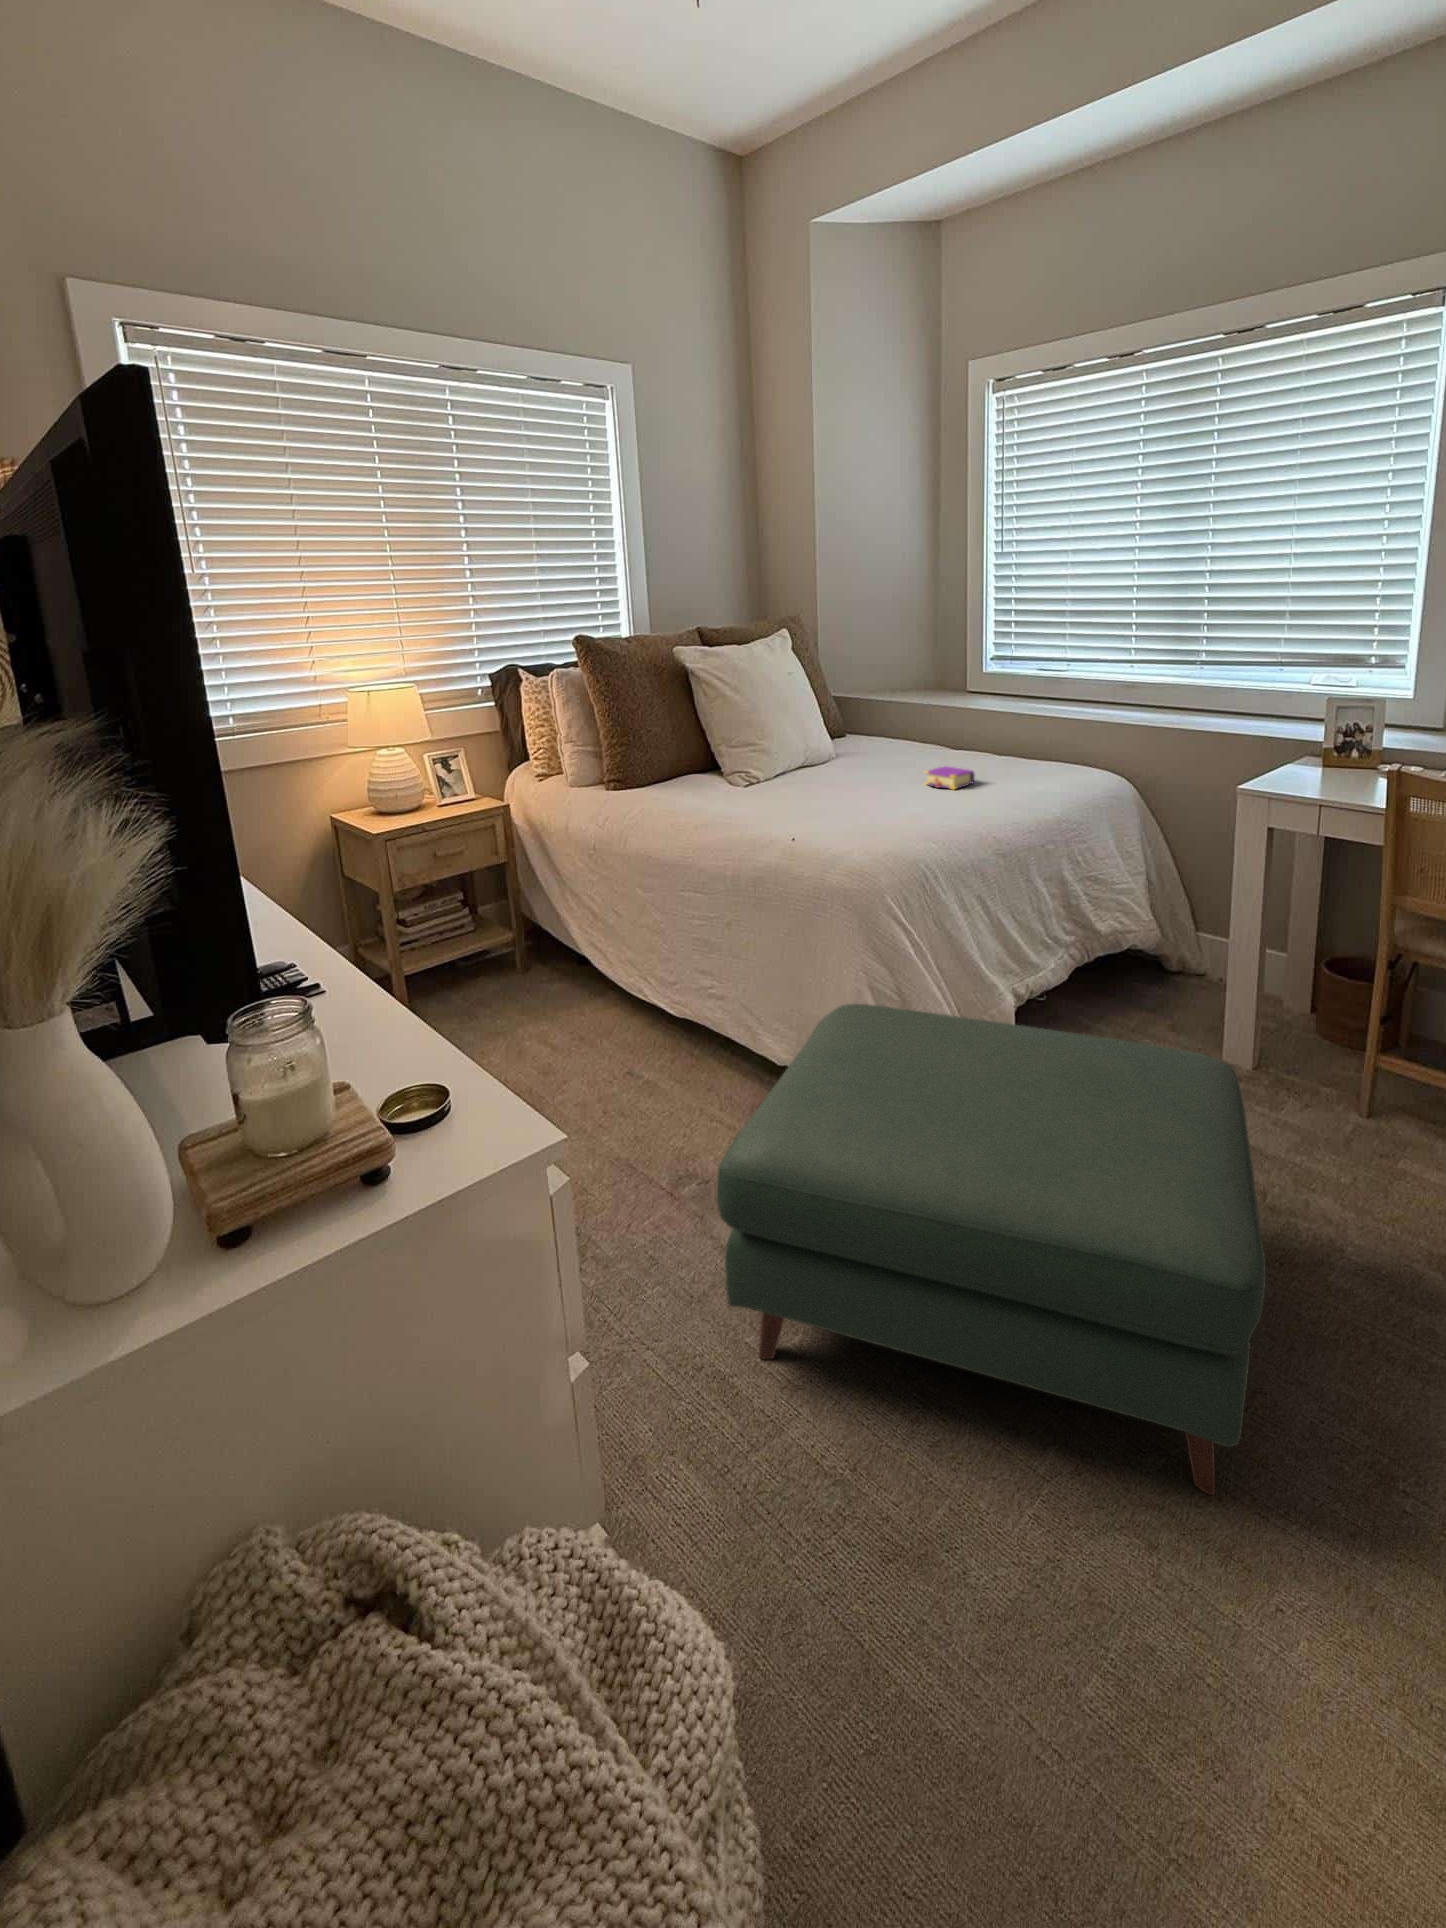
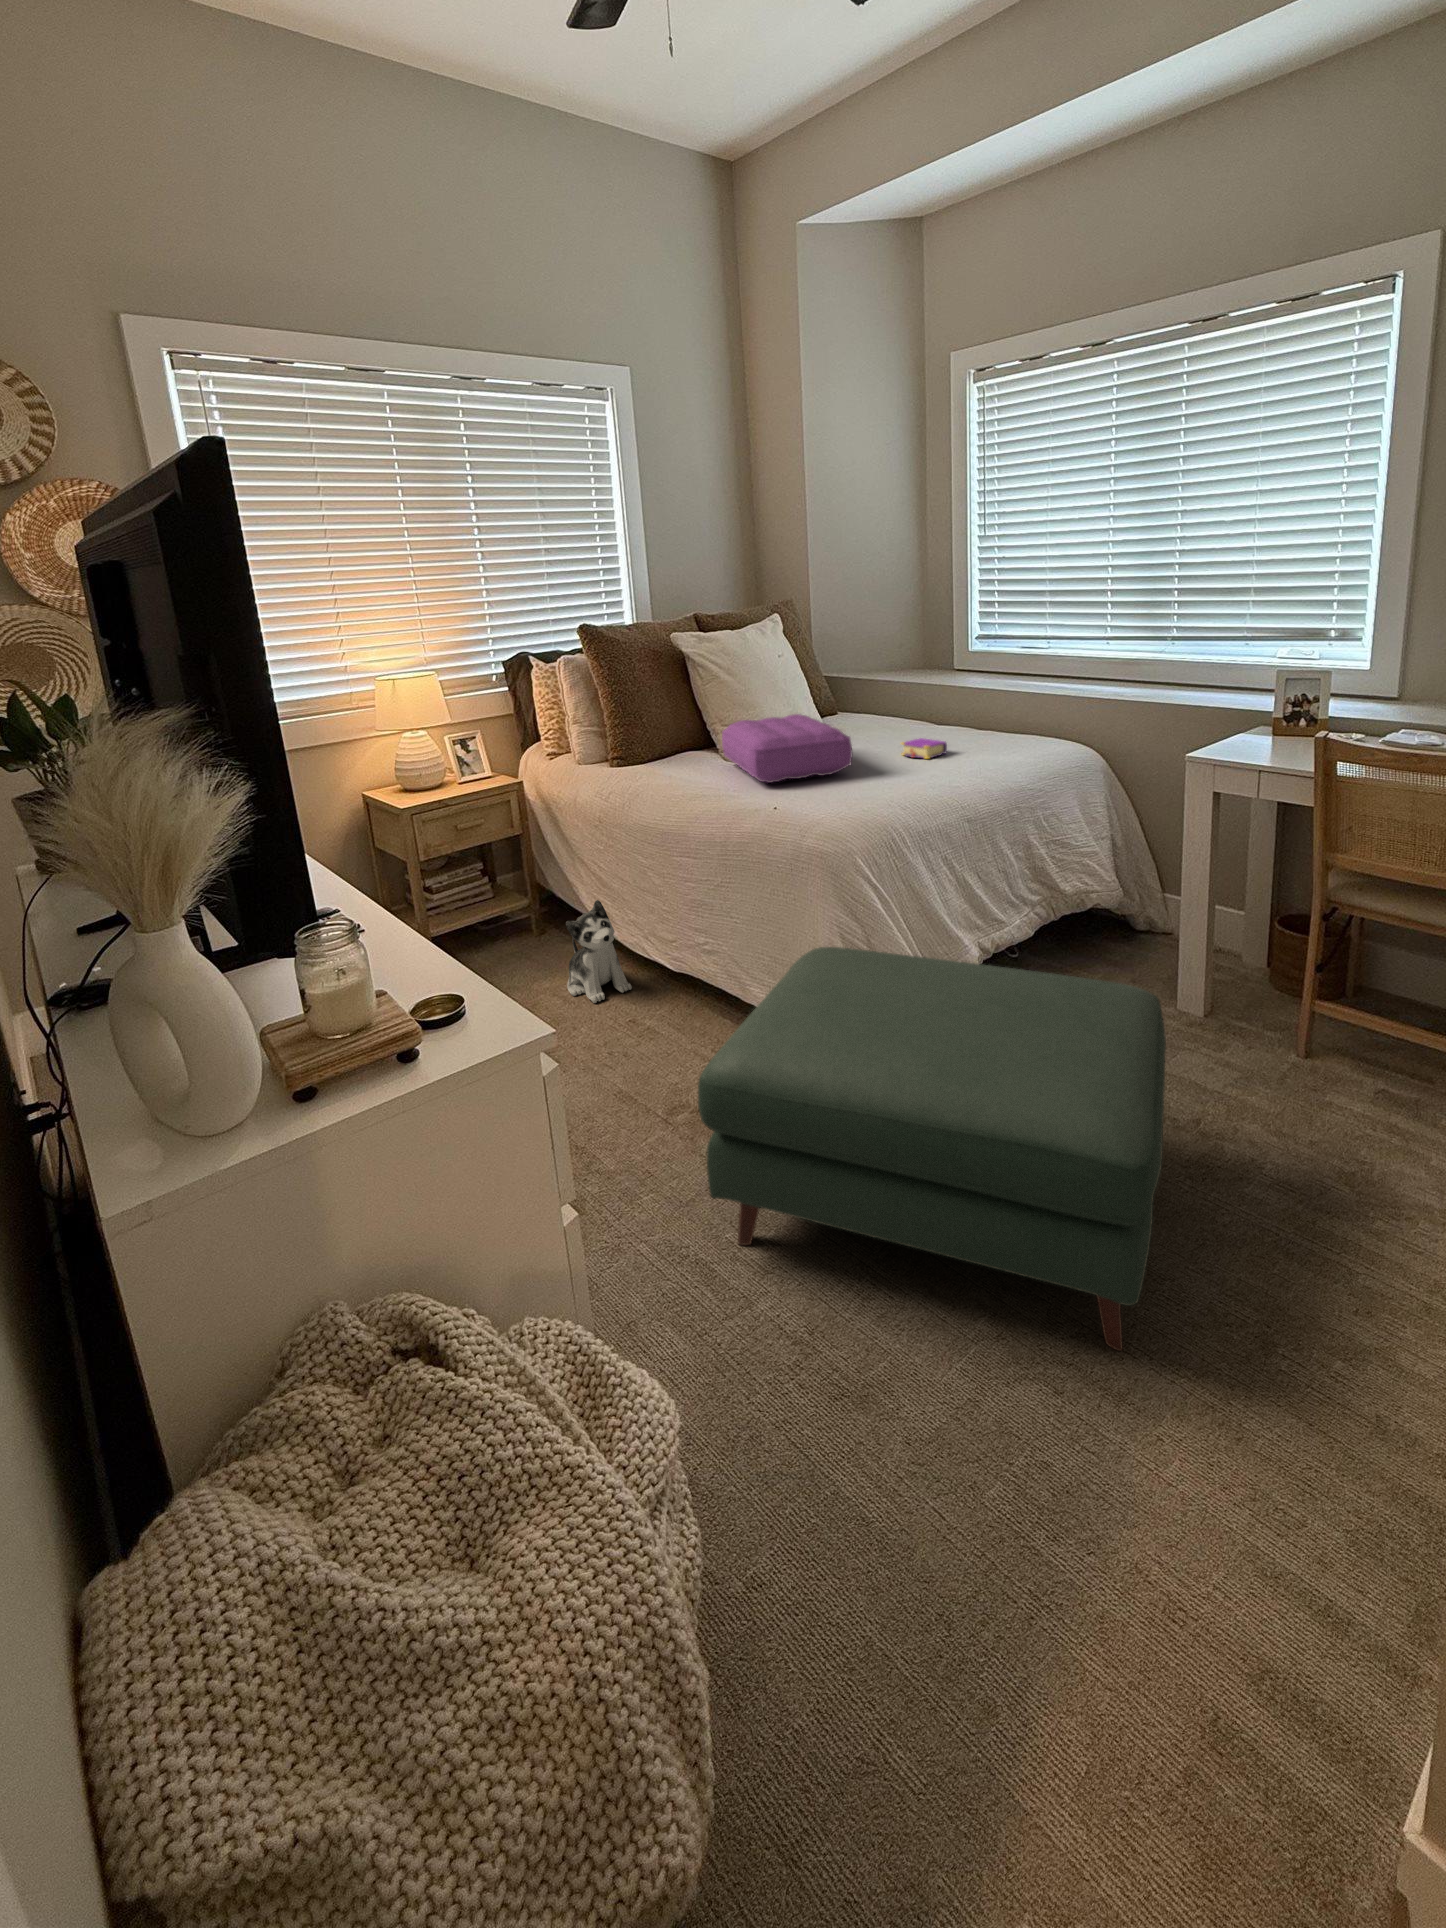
pillow: none [730,738,875,814] -> present [722,714,852,783]
plush toy: none [554,941,627,1057] -> present [566,900,632,1003]

